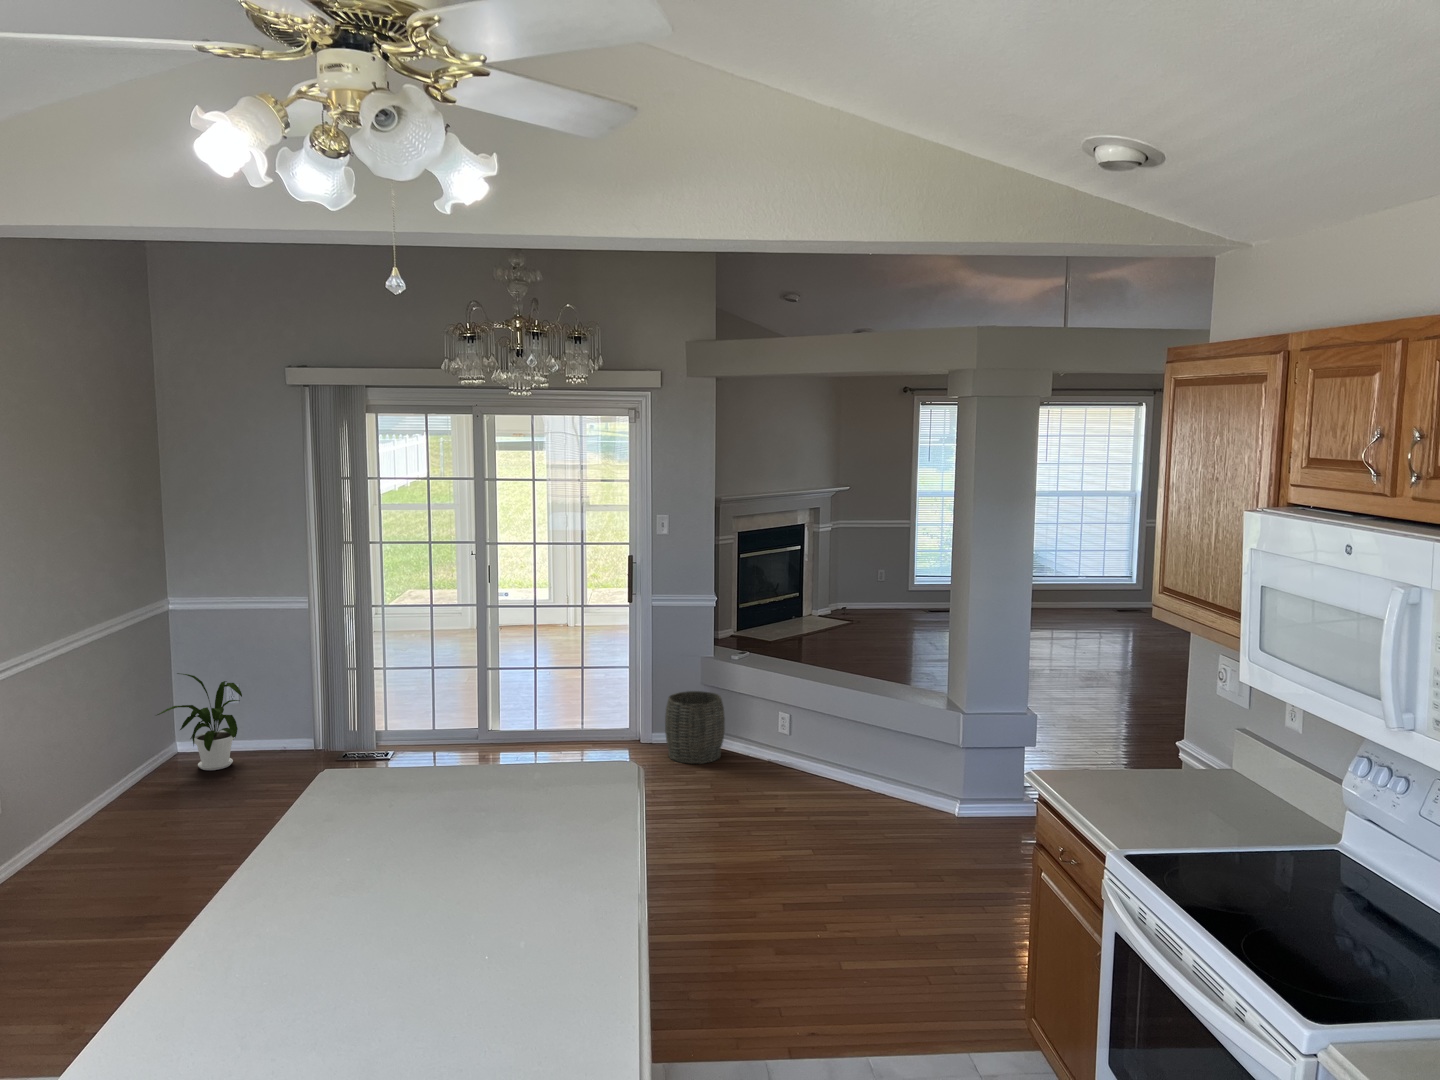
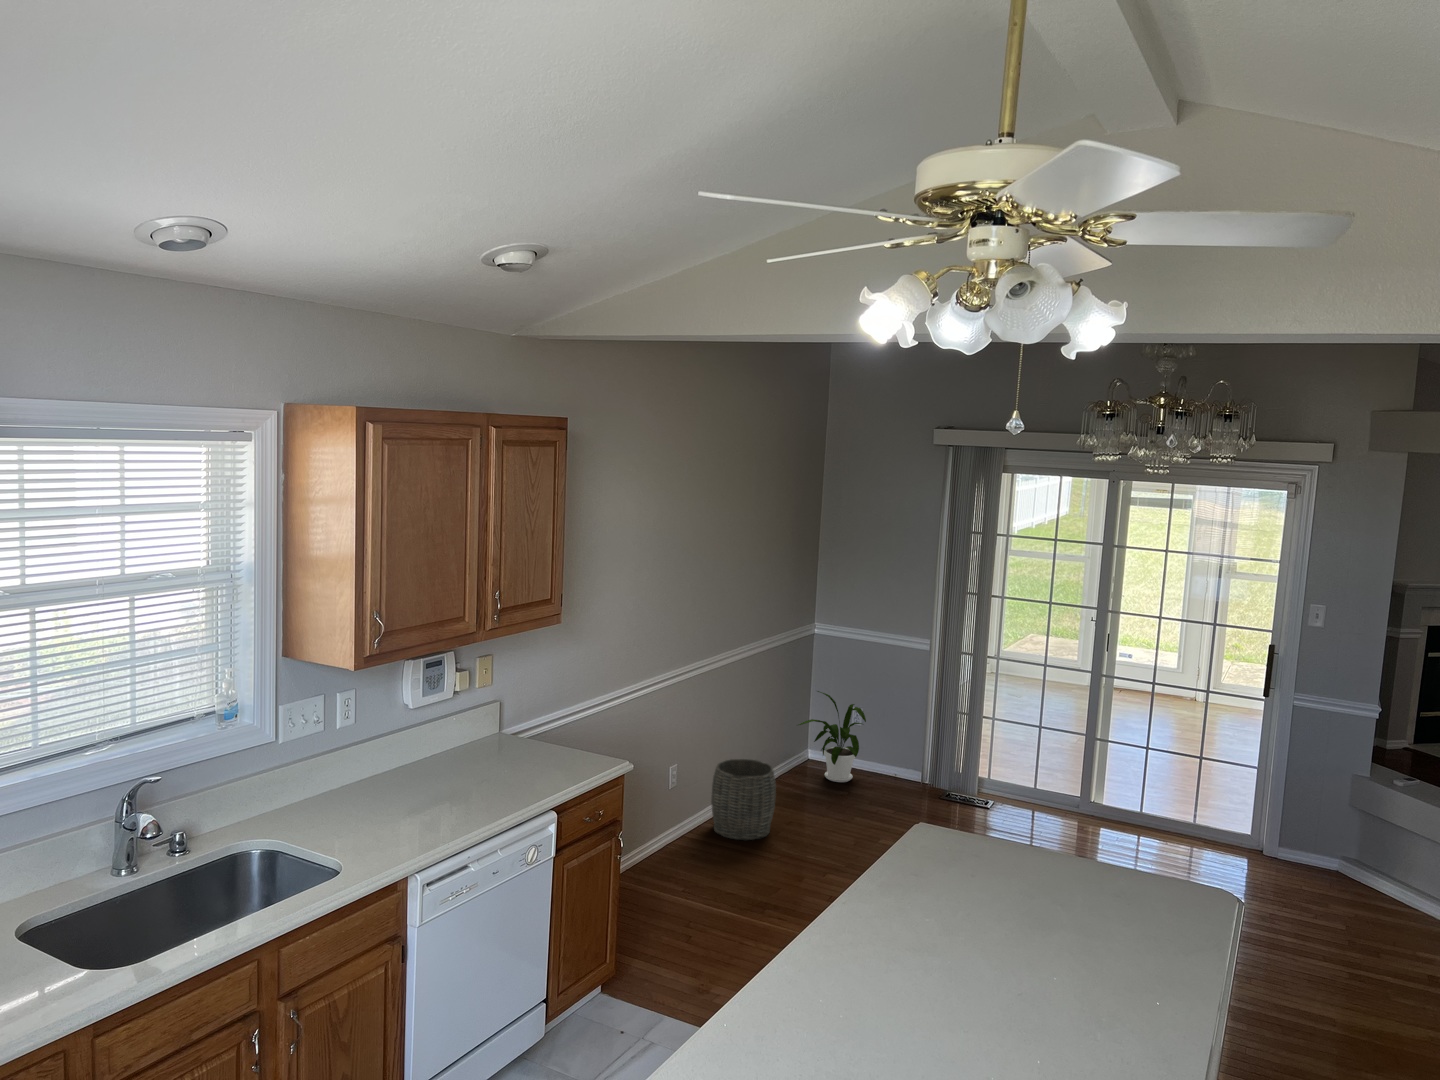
woven basket: present [665,691,725,764] -> present [711,759,776,840]

